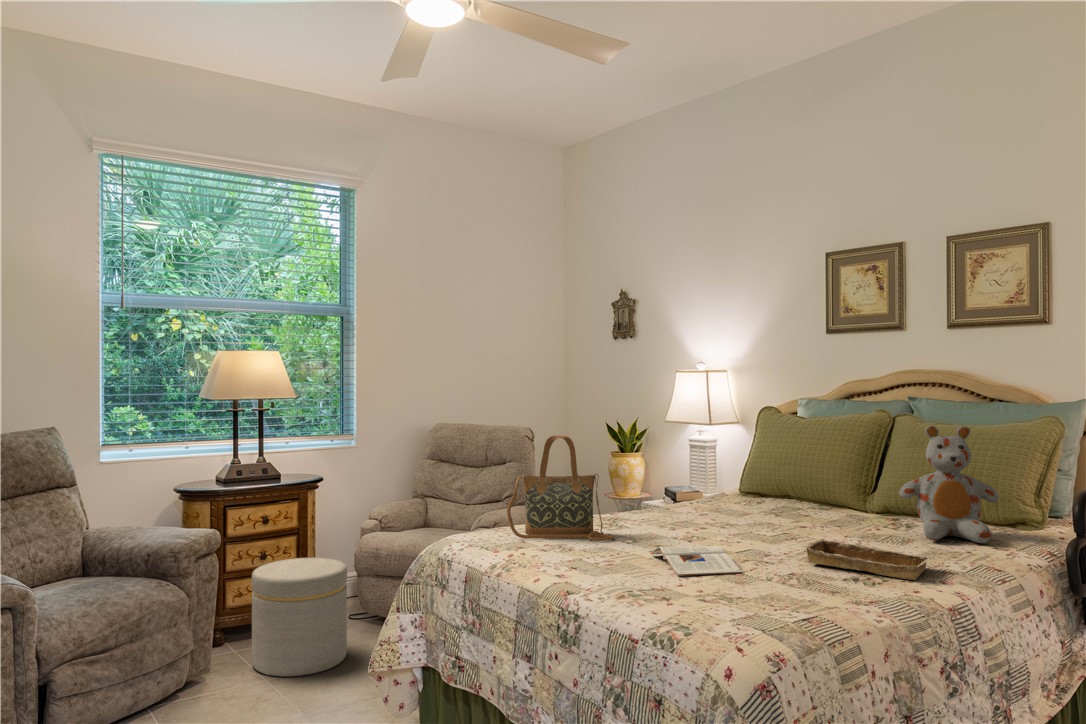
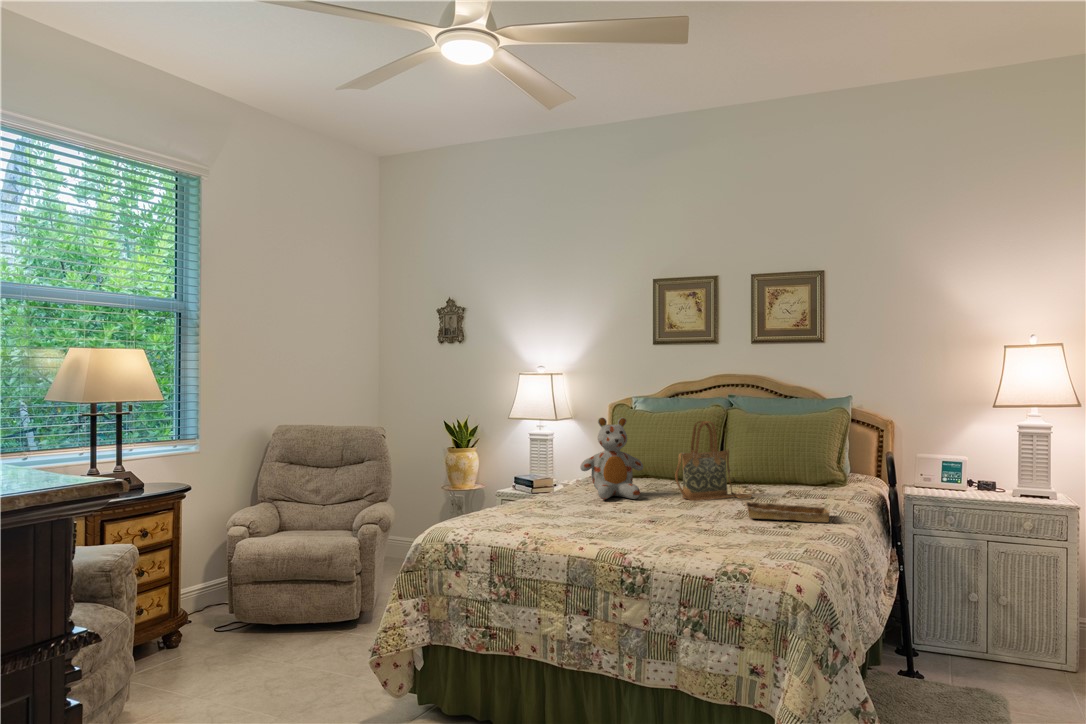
stuffed bear: present [899,426,999,543] -> present [580,417,643,499]
handbag: present [507,436,613,541] -> present [675,421,752,501]
magazine: present [651,546,742,576] -> none [632,512,717,535]
ottoman: present [252,558,347,677] -> none [157,567,261,692]

